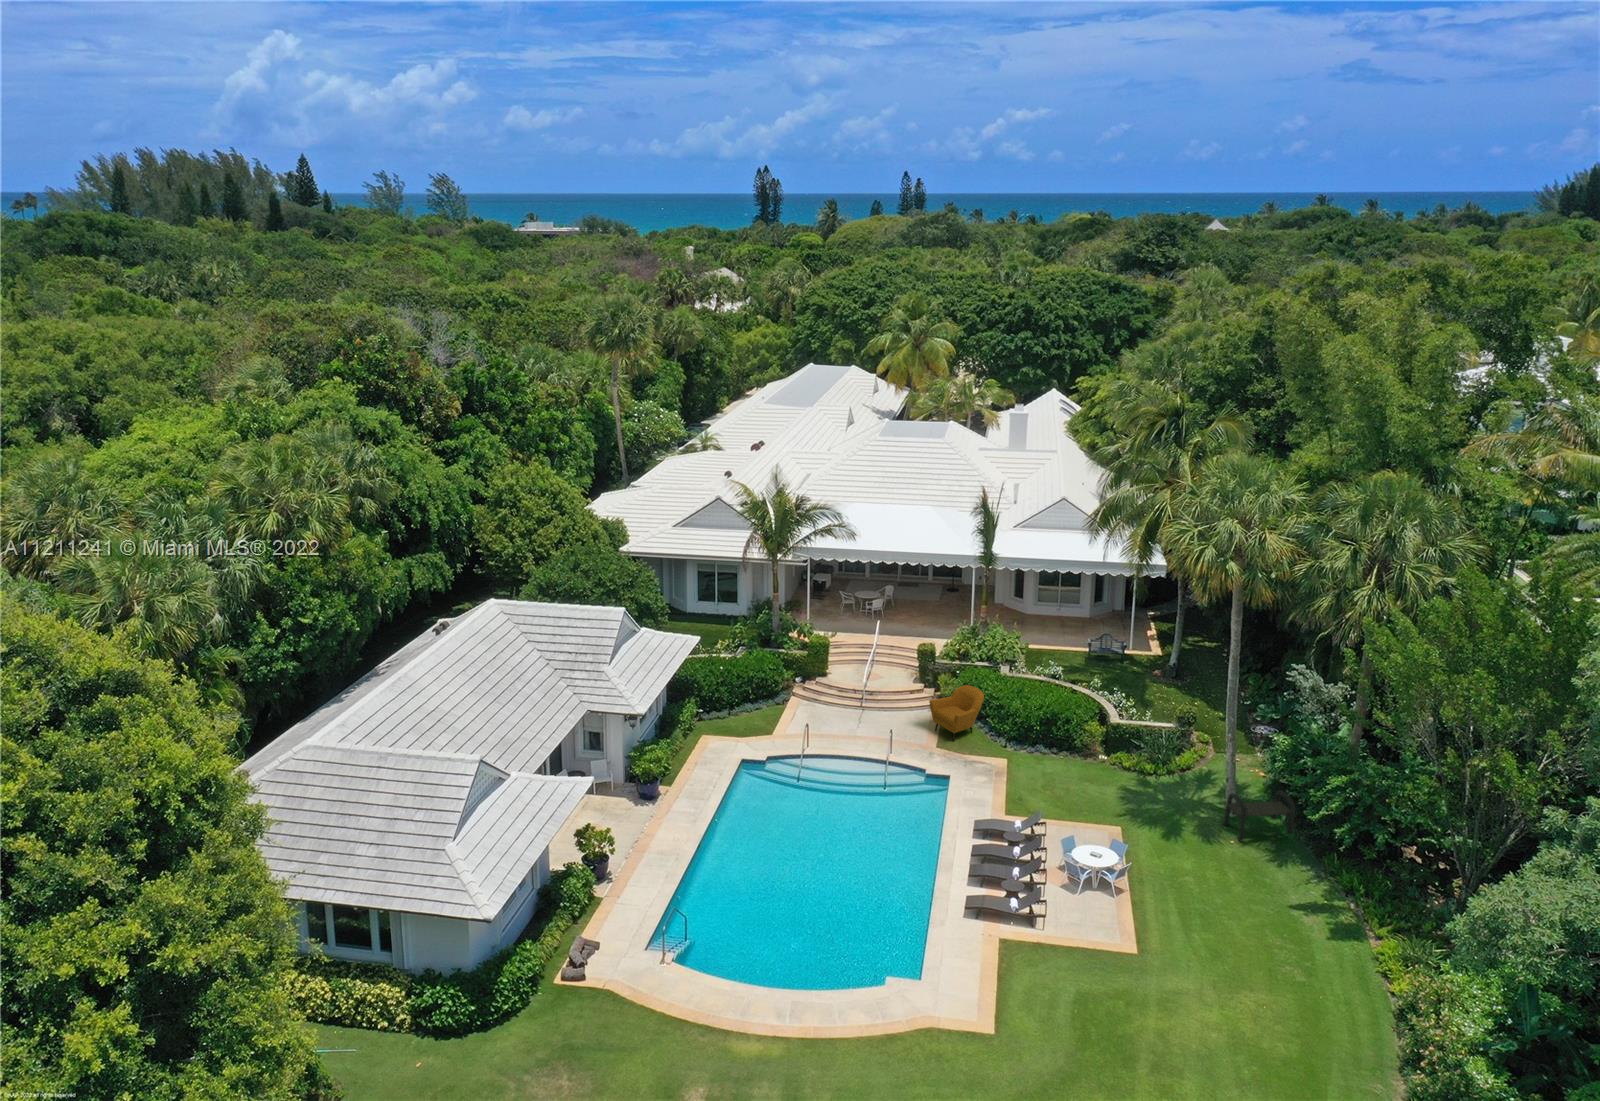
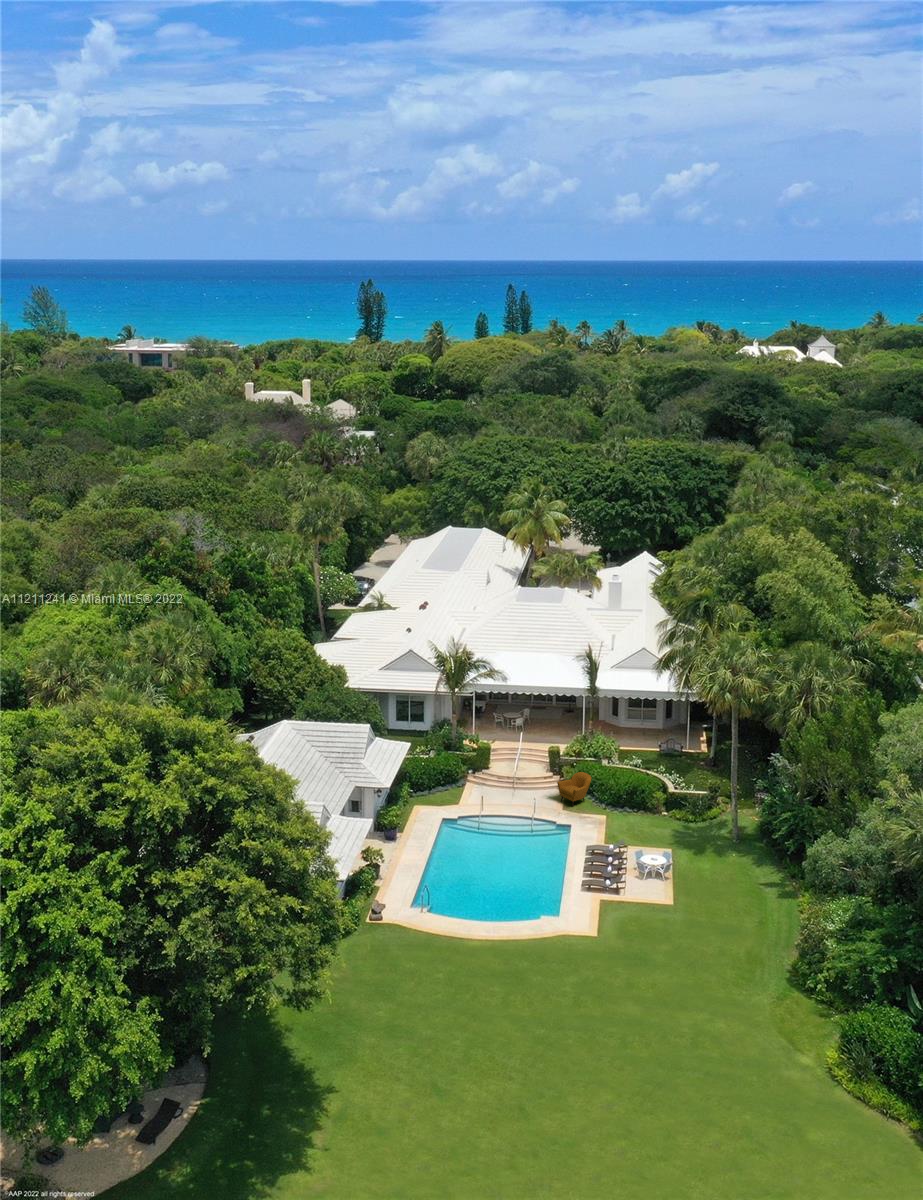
bench: present [1224,791,1295,842] -> none [730,826,769,855]

